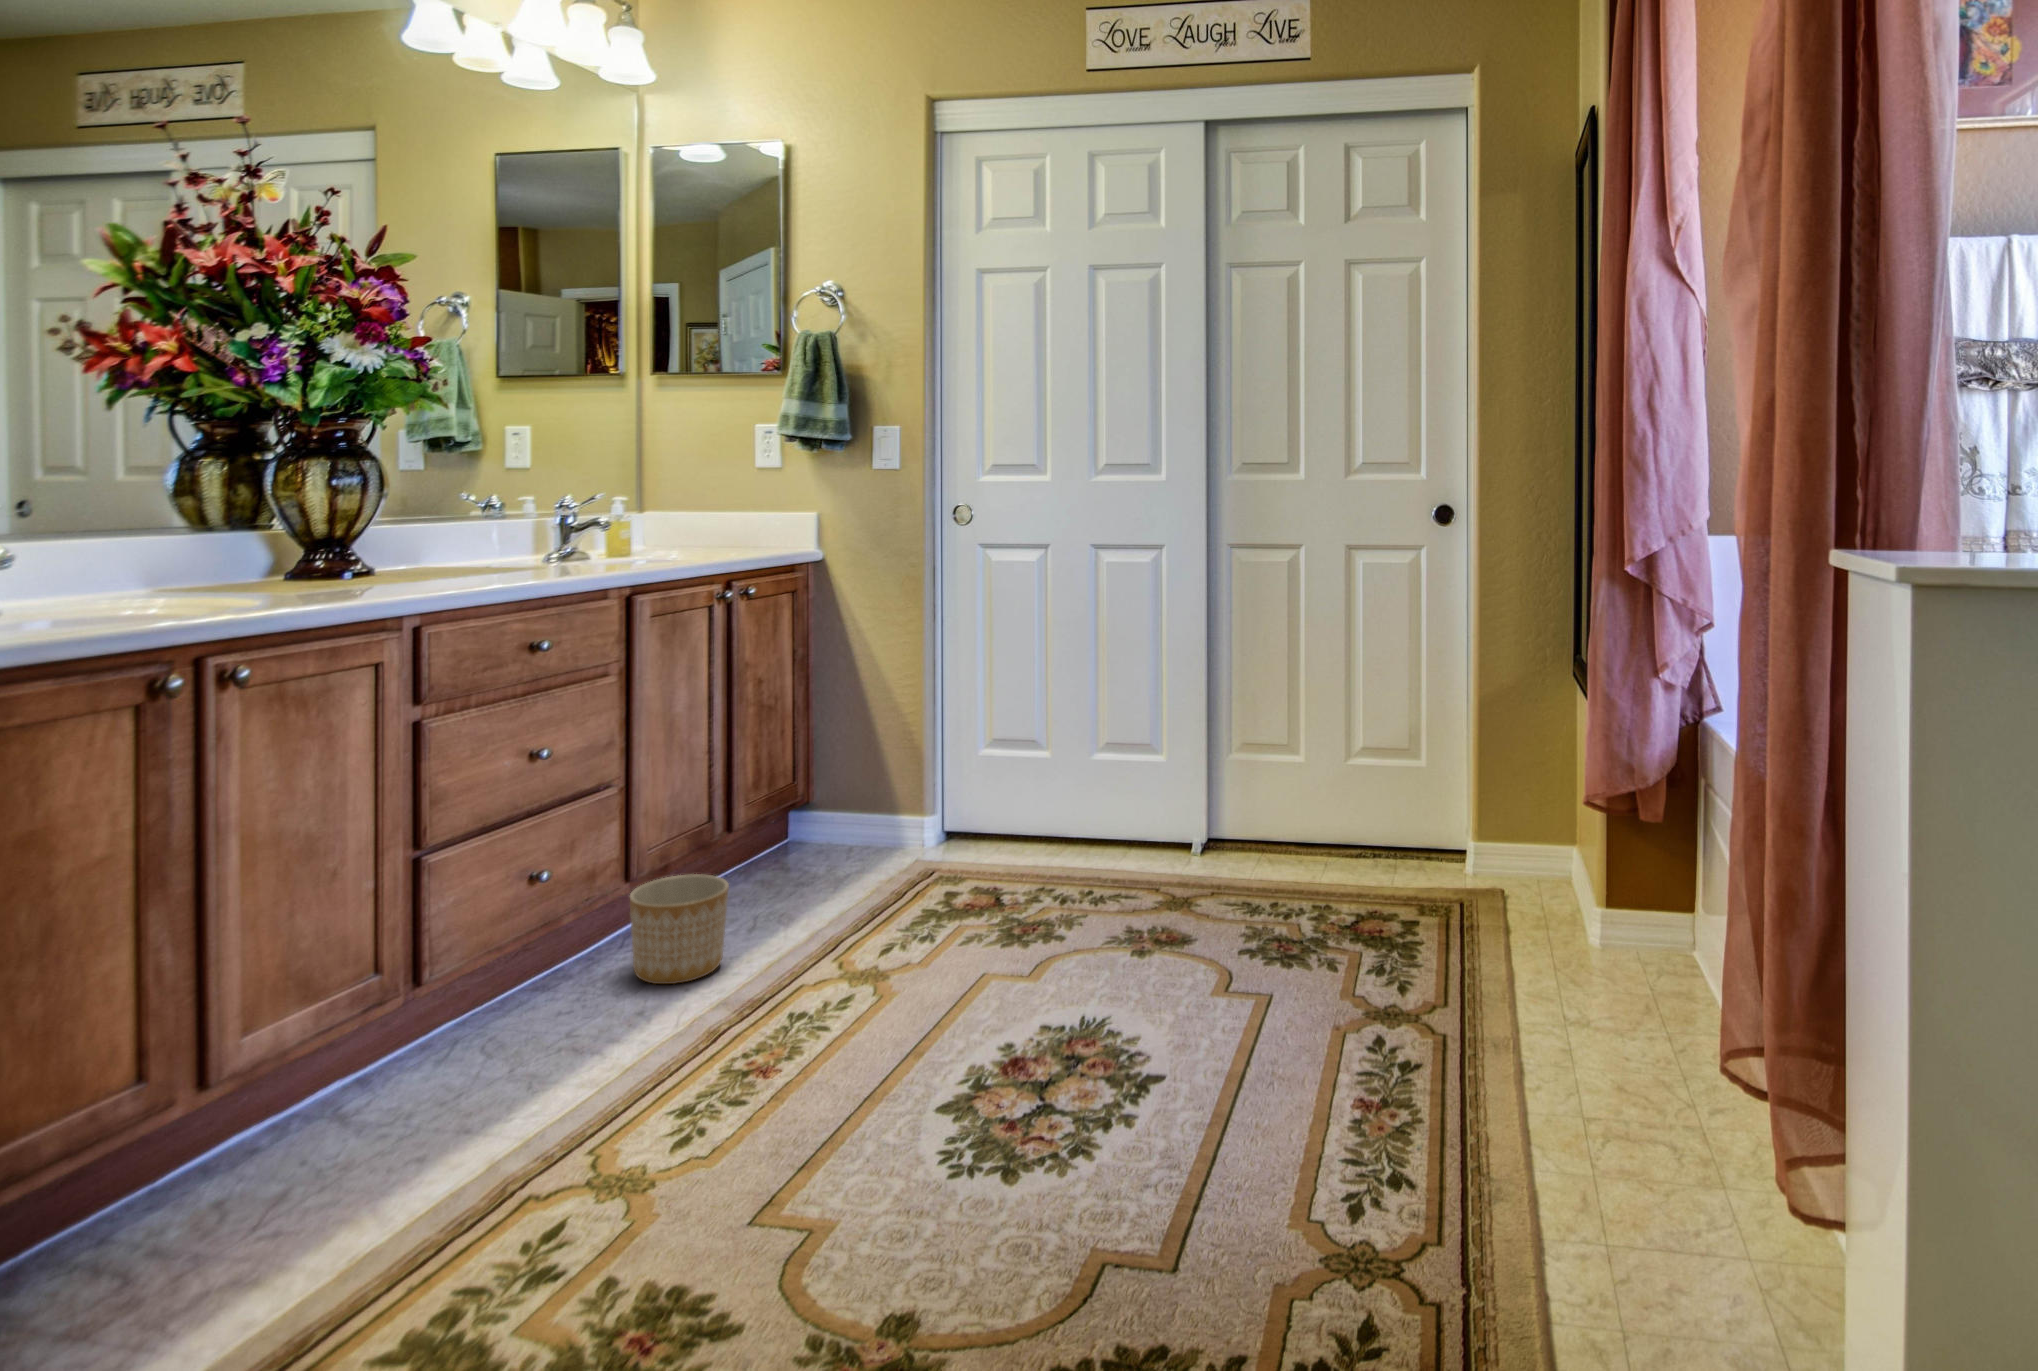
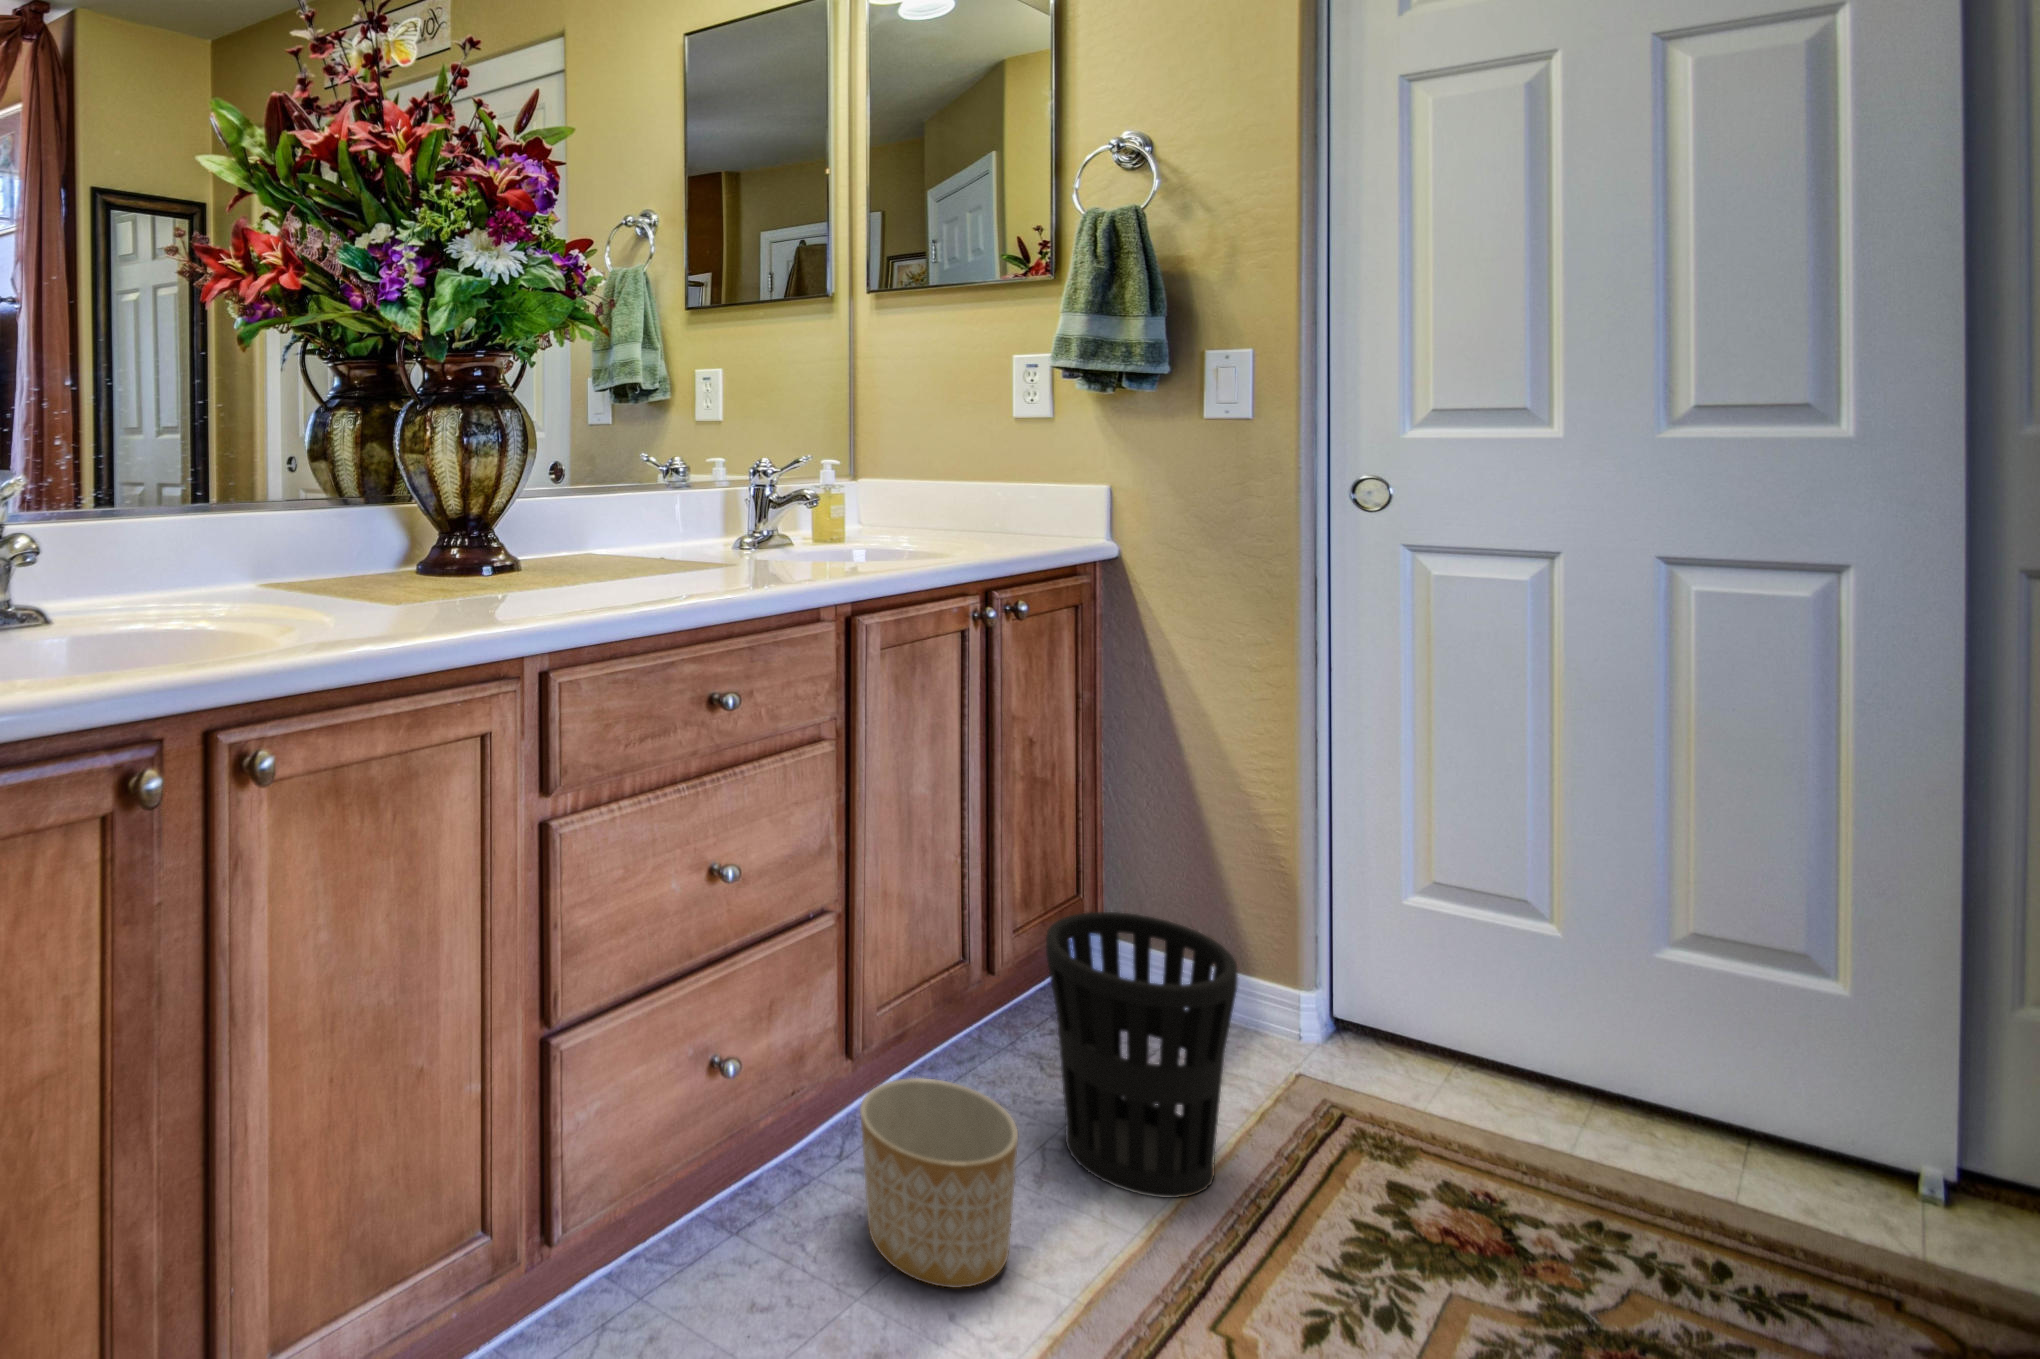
wastebasket: none [756,769,867,925] -> present [1046,912,1238,1198]

